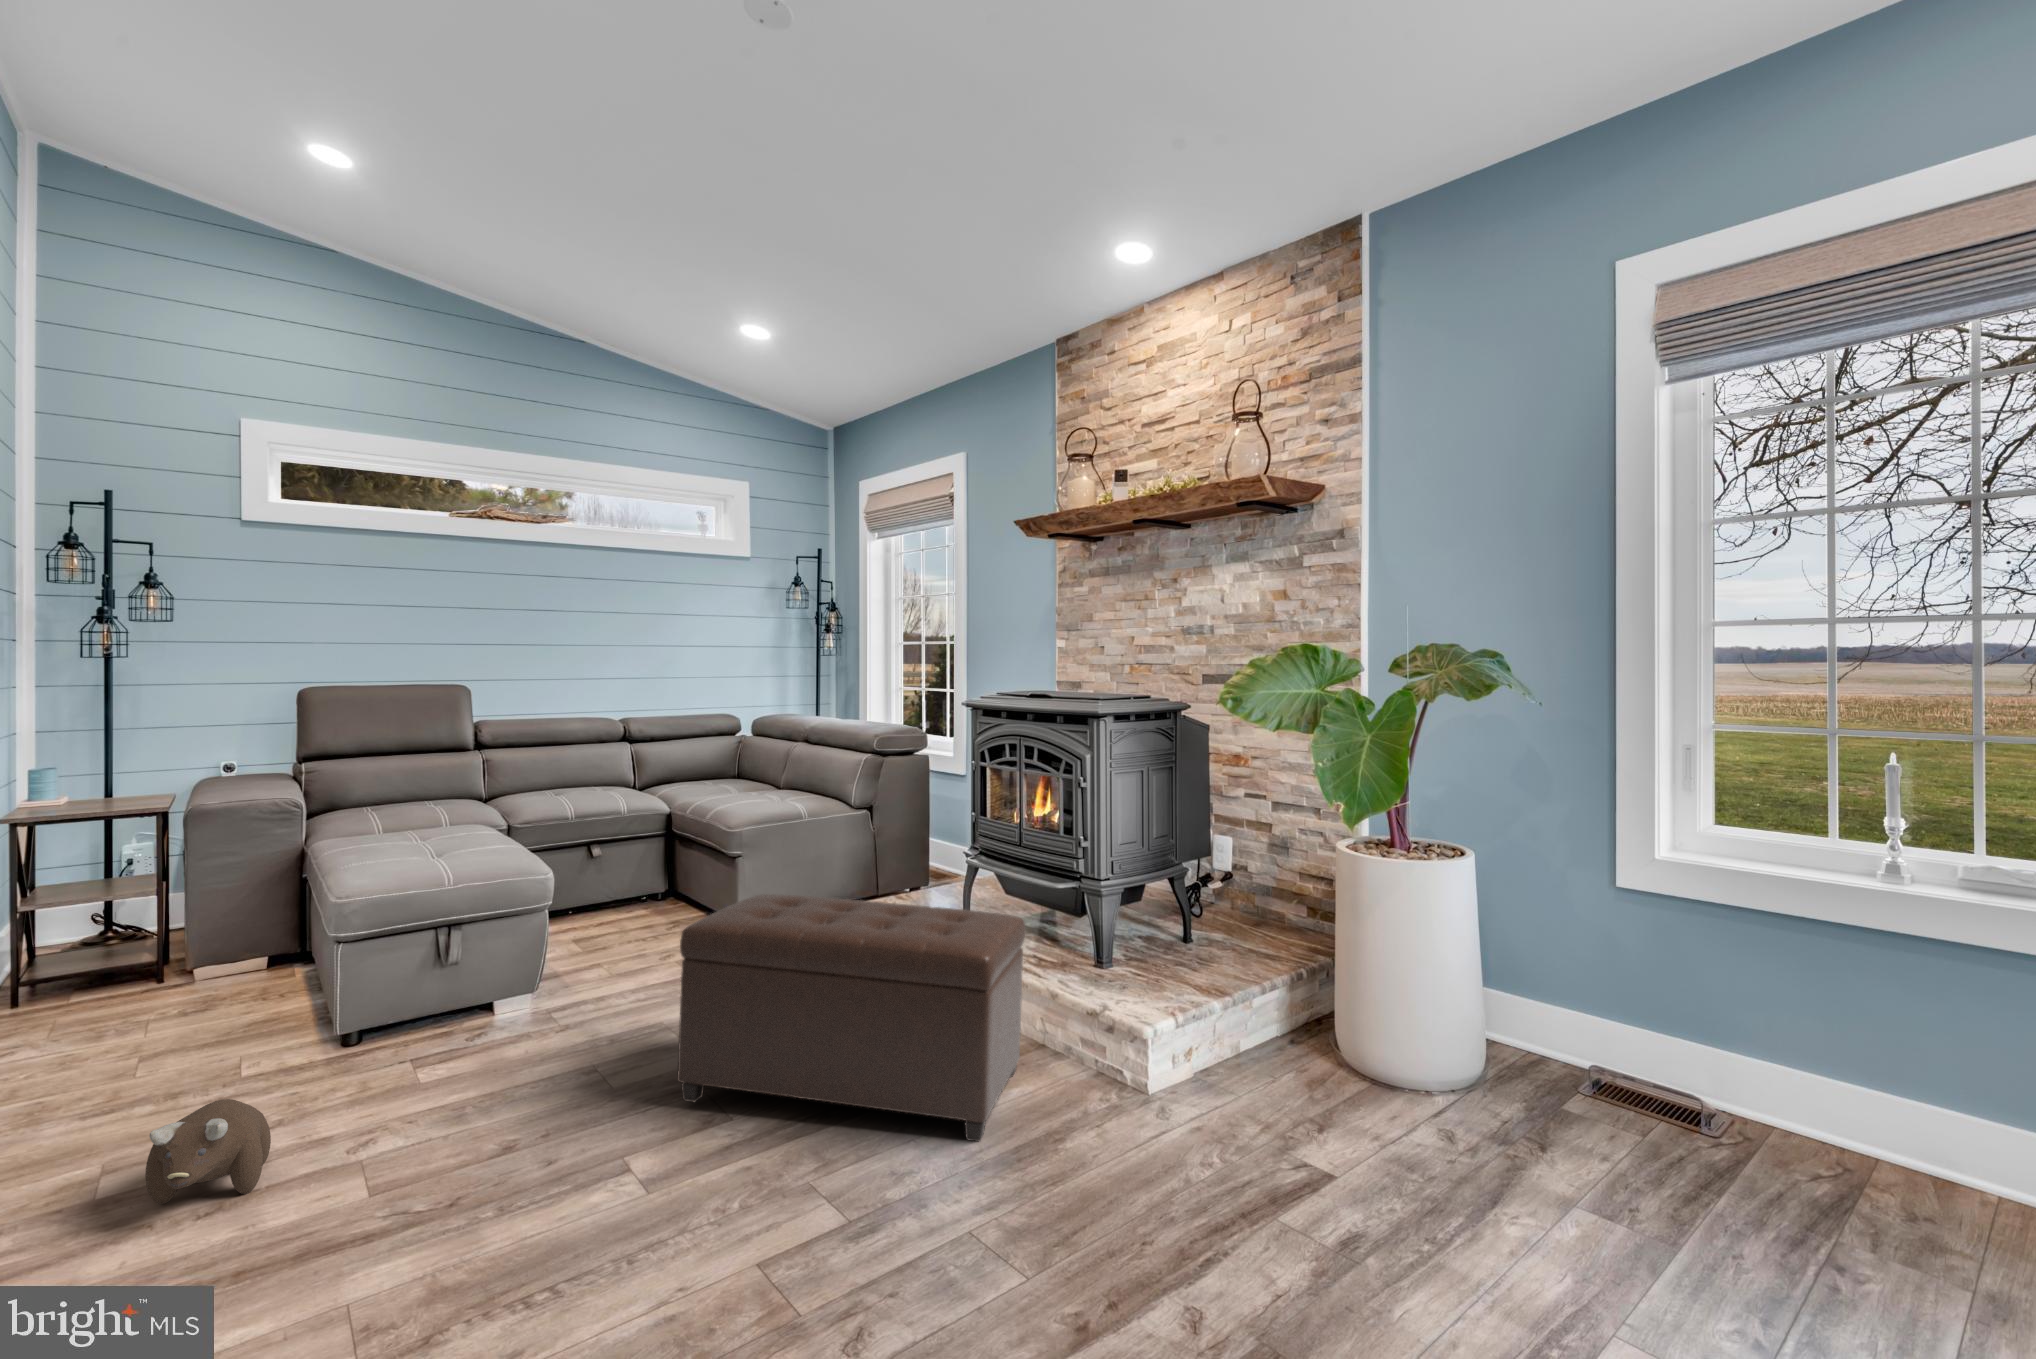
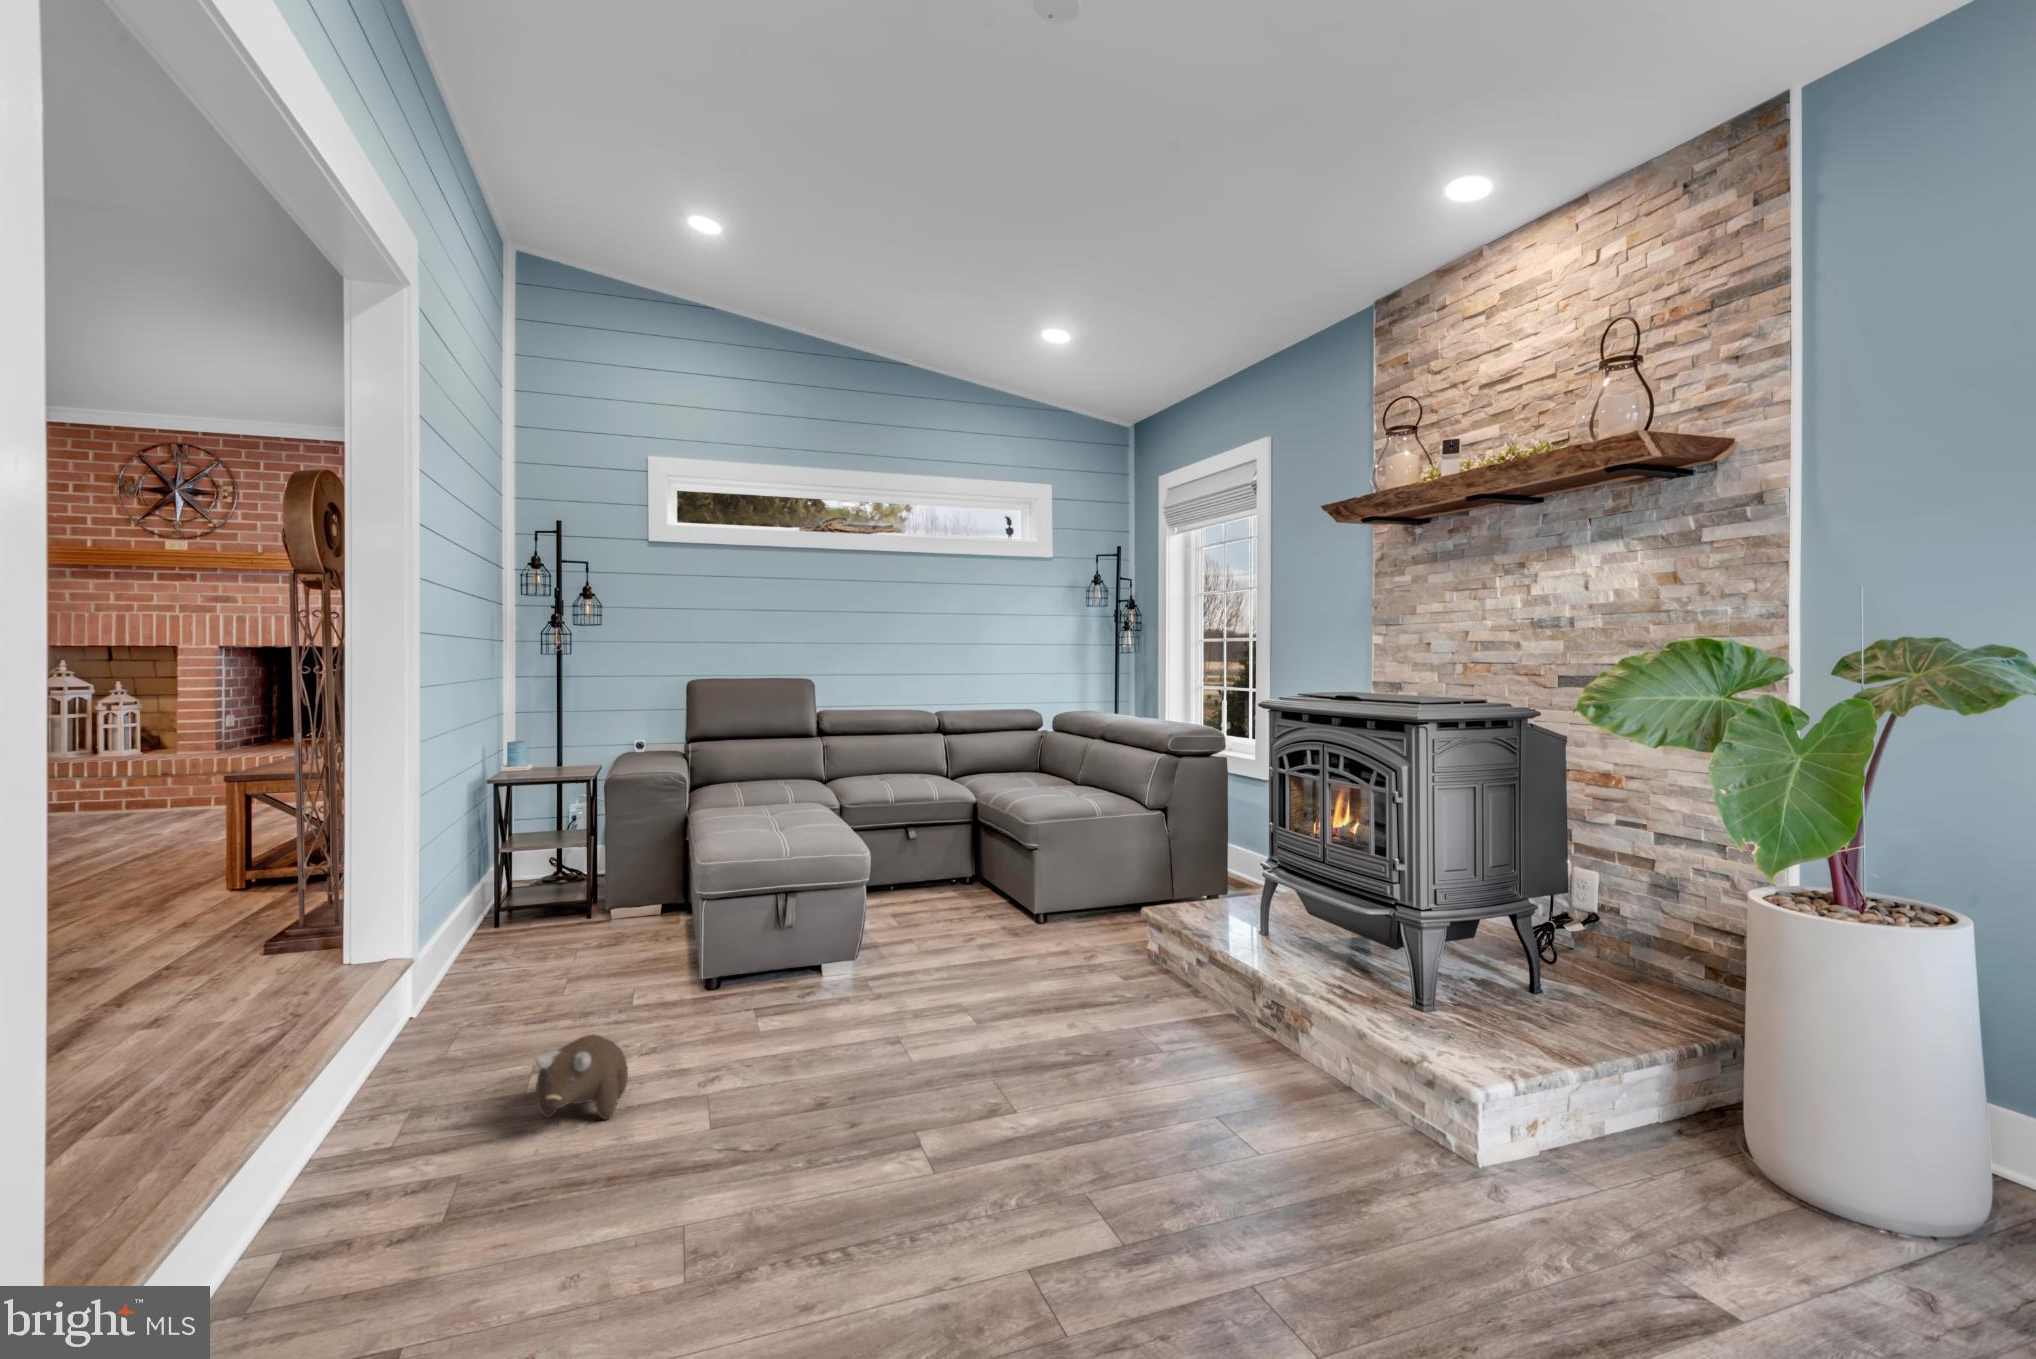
ottoman: present [677,894,1025,1141] -> none [960,893,1327,1197]

